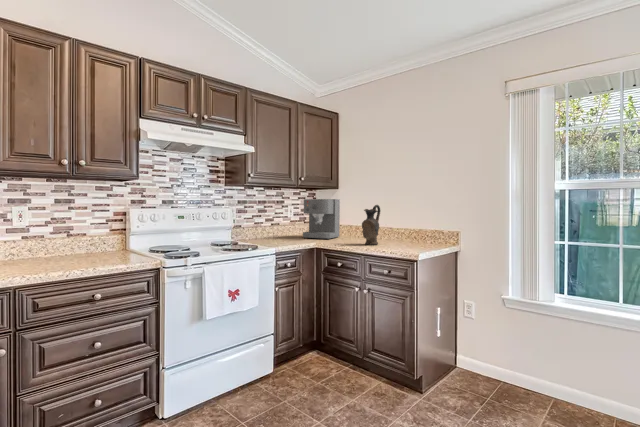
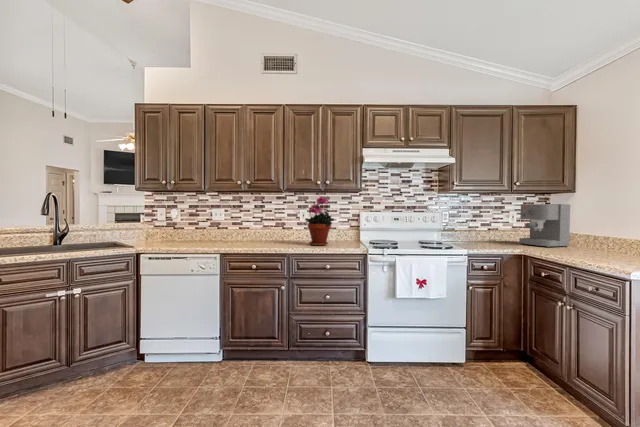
potted plant: none [40,185,100,266] -> present [305,197,334,246]
ceramic pitcher: present [362,205,380,245] -> none [580,210,612,258]

